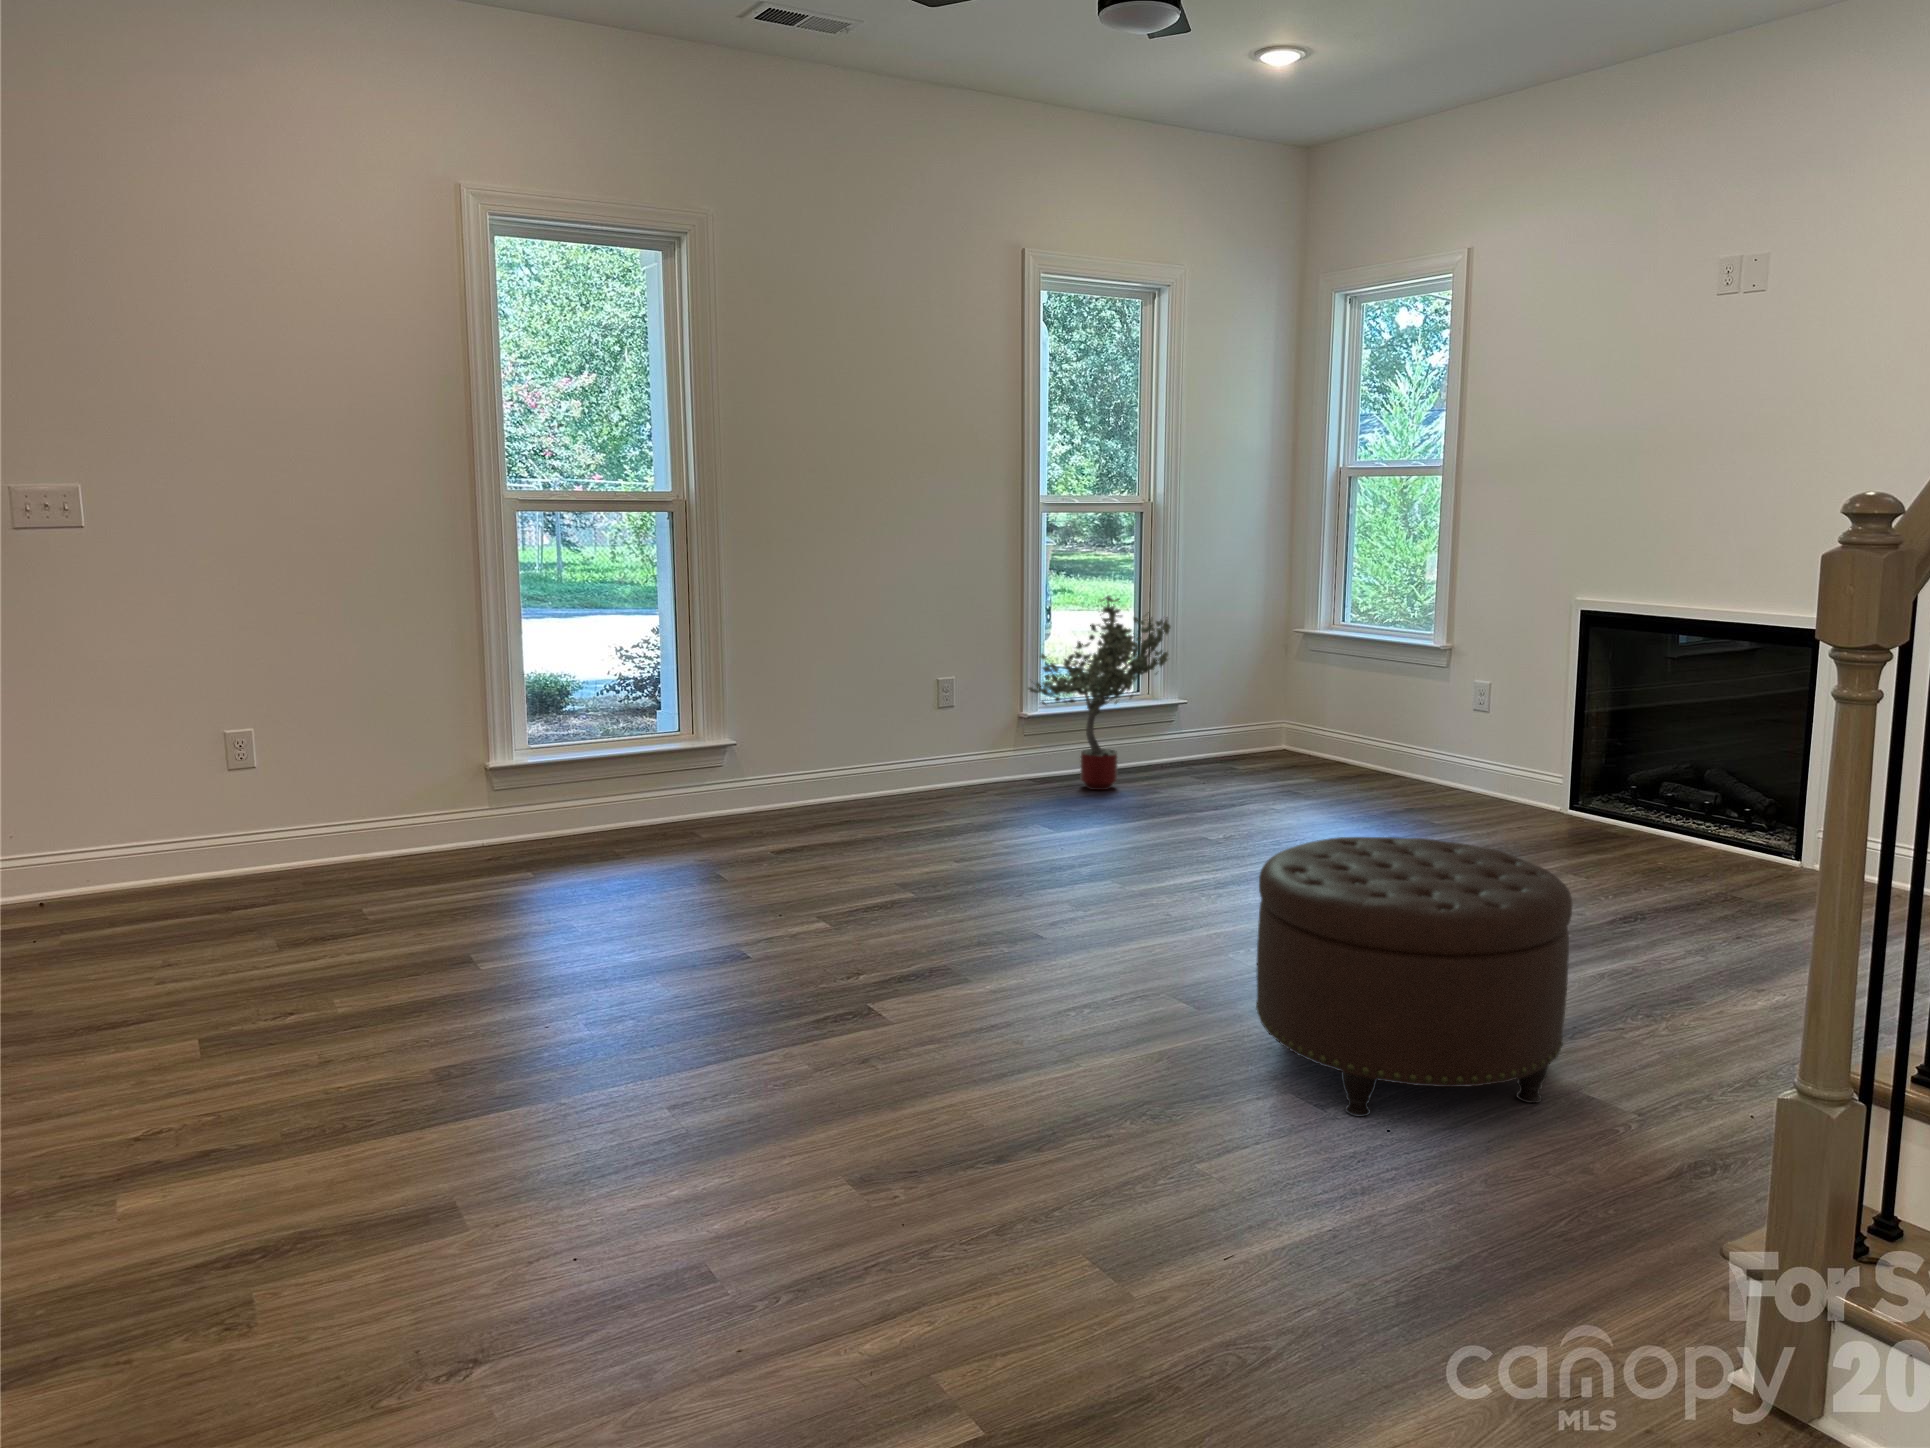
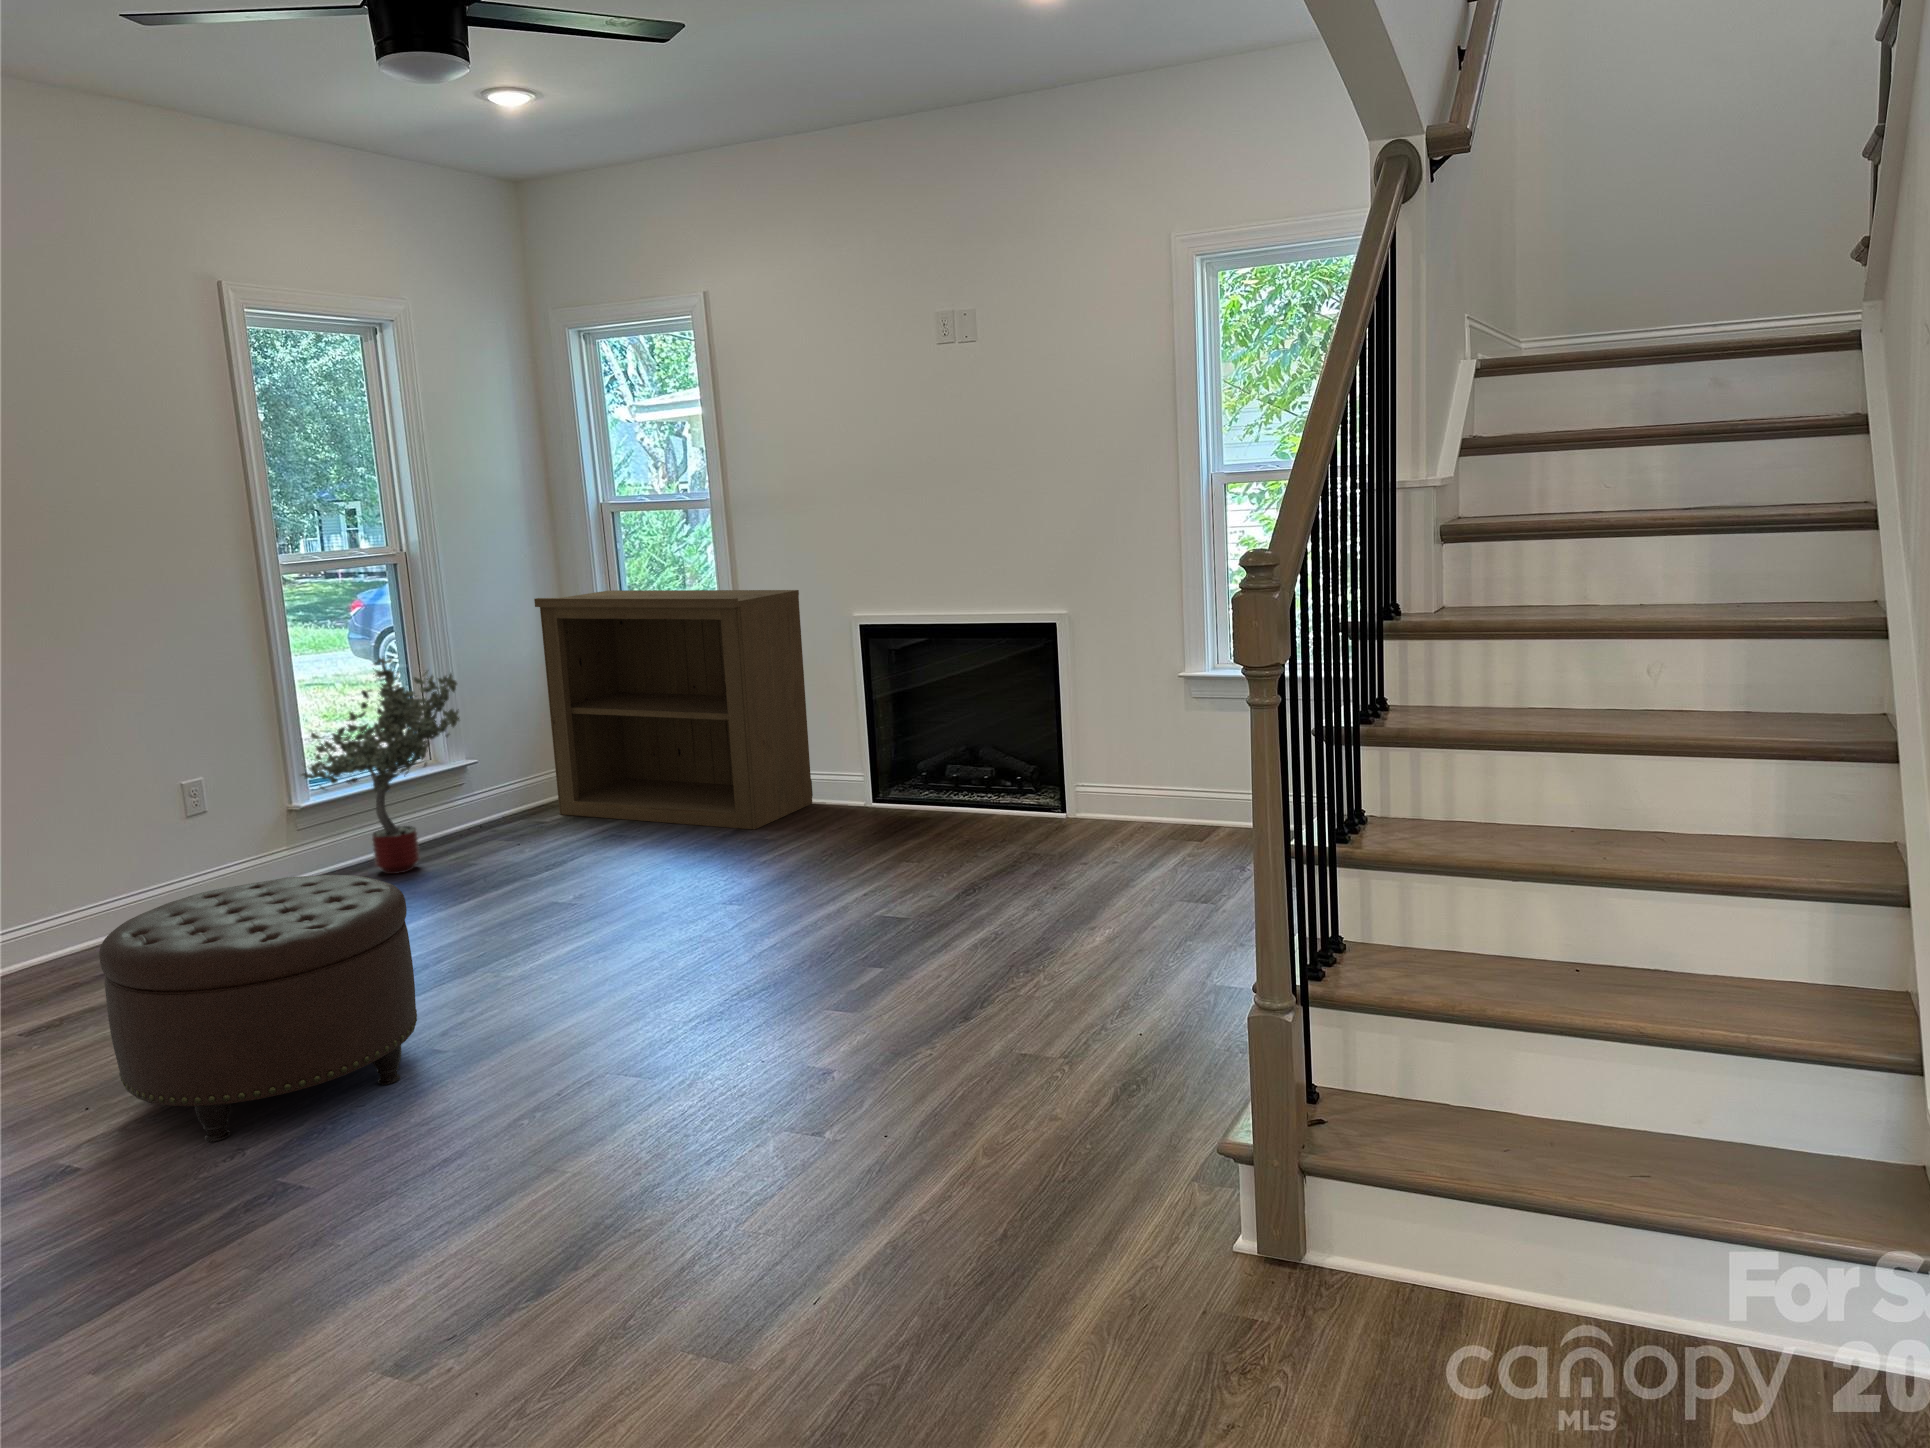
bookshelf: none [1256,558,1518,812] -> present [534,590,813,829]
ottoman: present [1256,837,1572,1117] -> present [99,875,417,1142]

